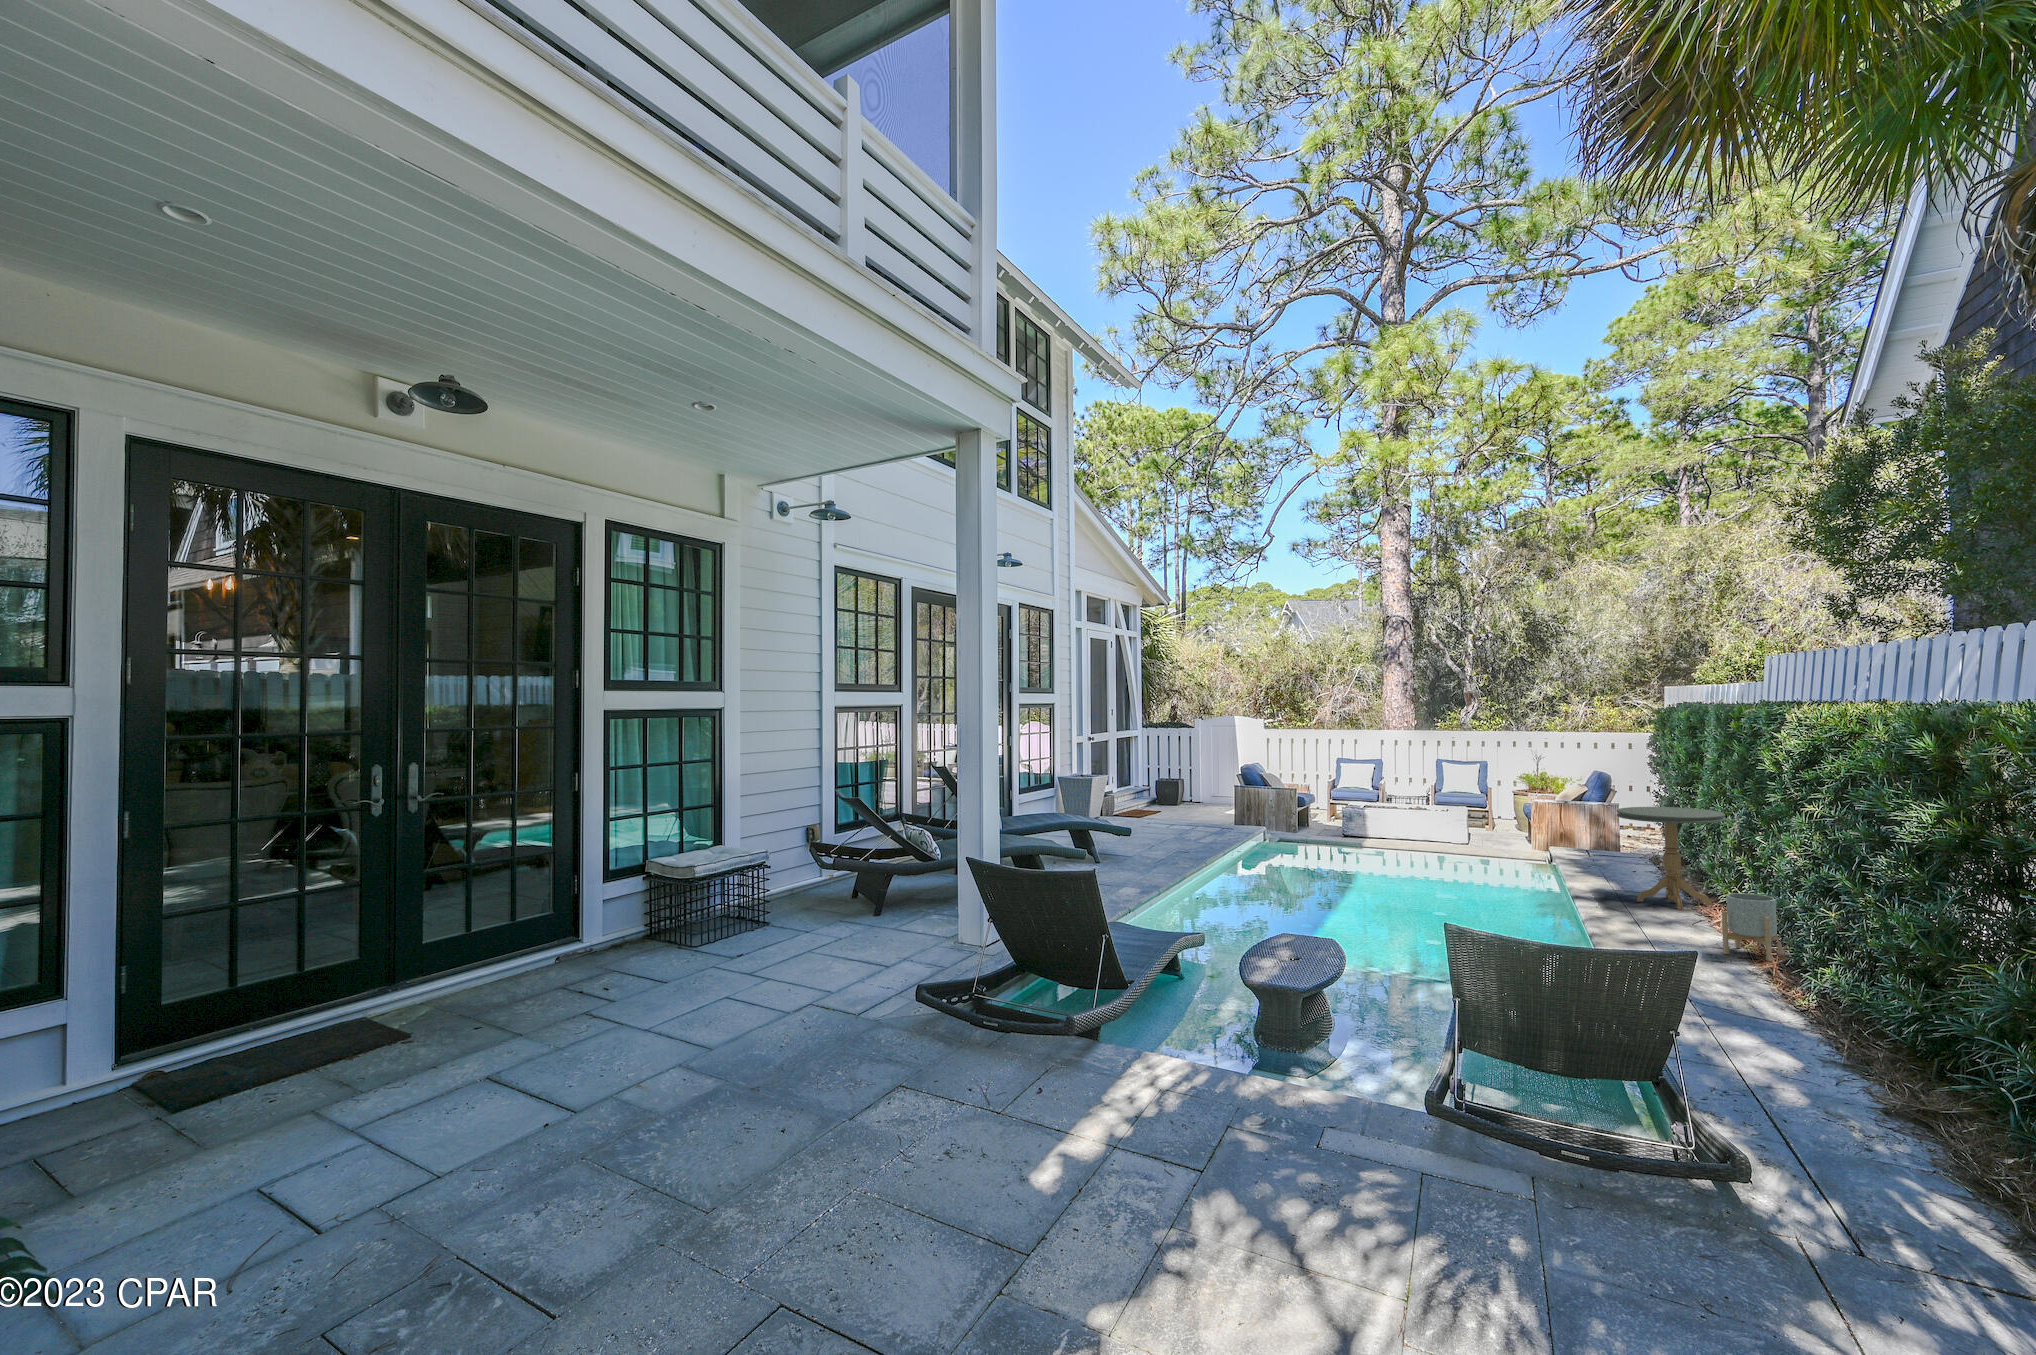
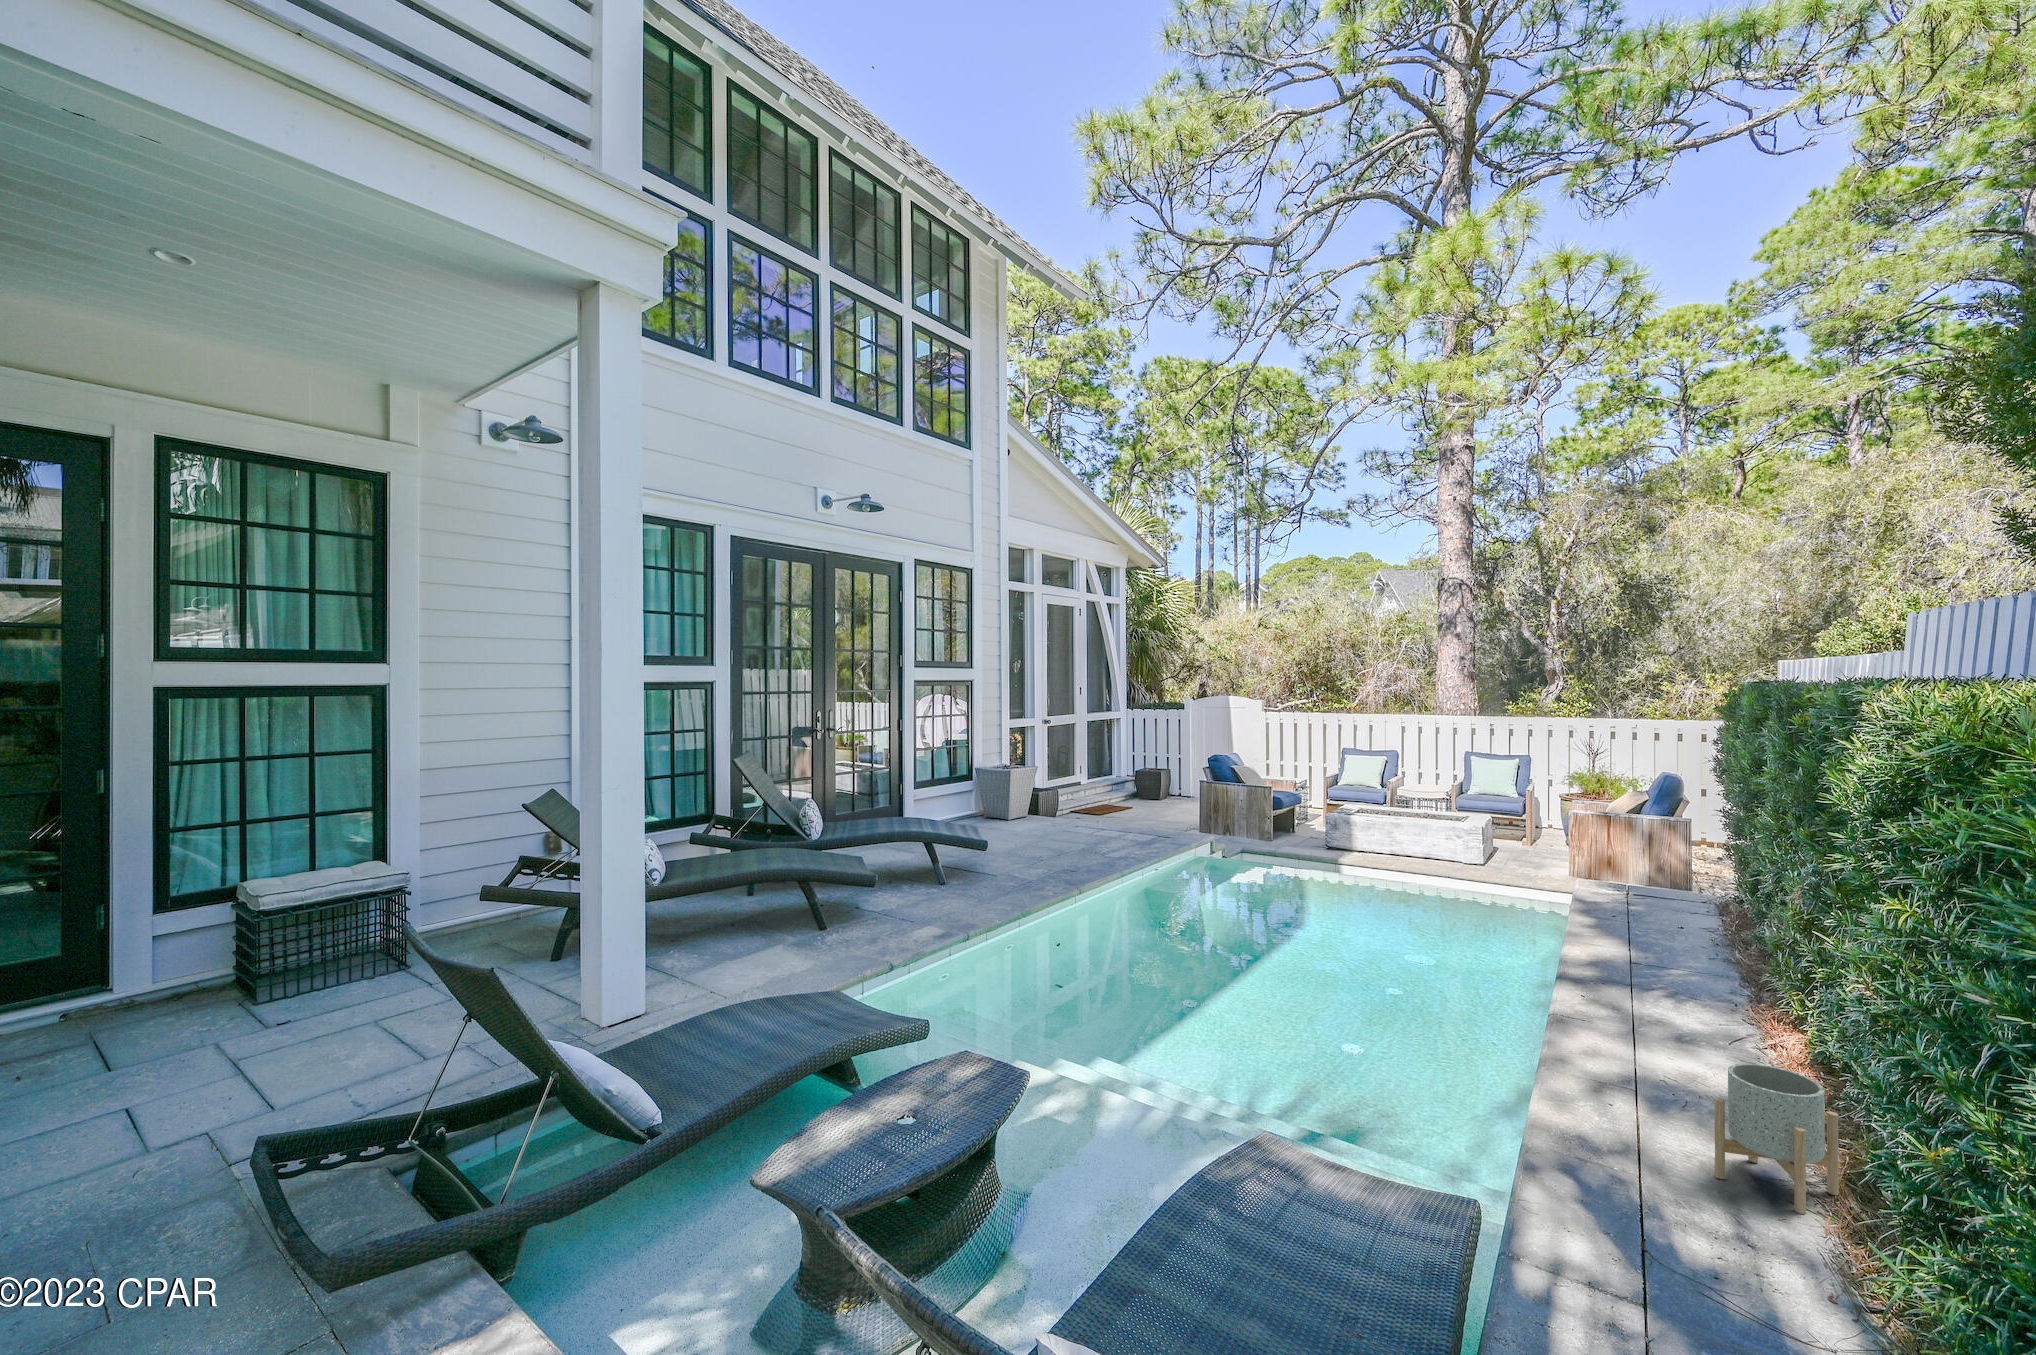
side table: present [1617,807,1725,910] -> none [1605,861,1785,1039]

